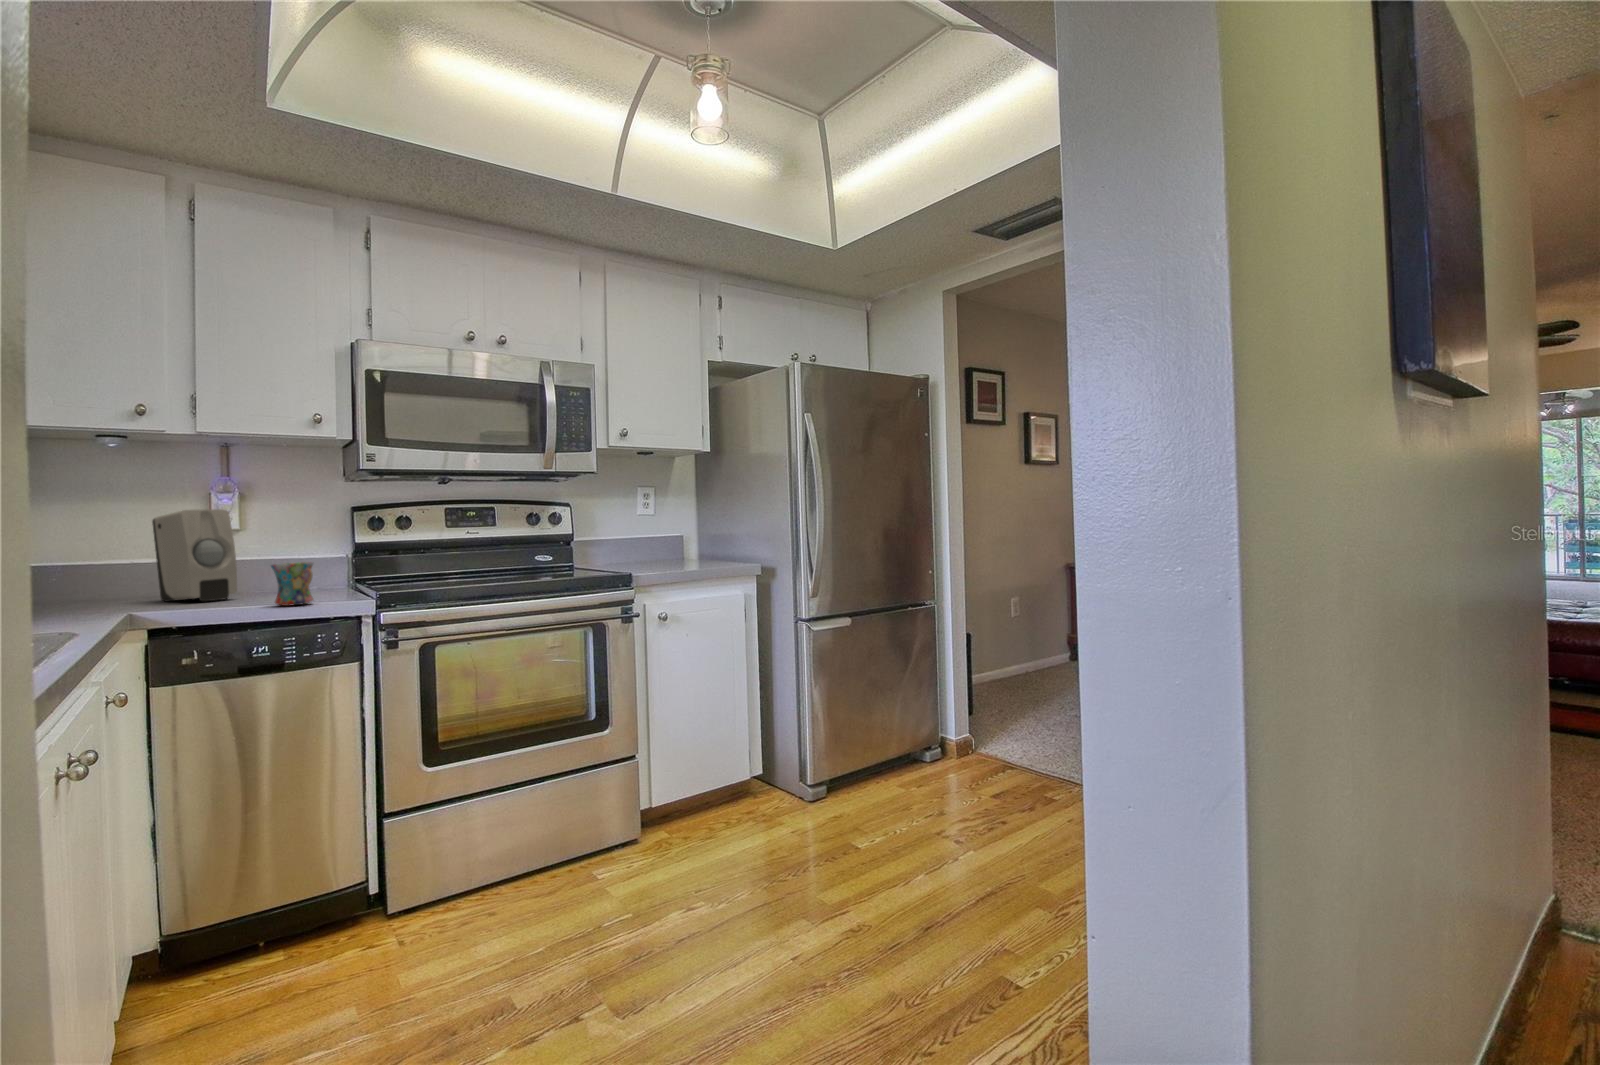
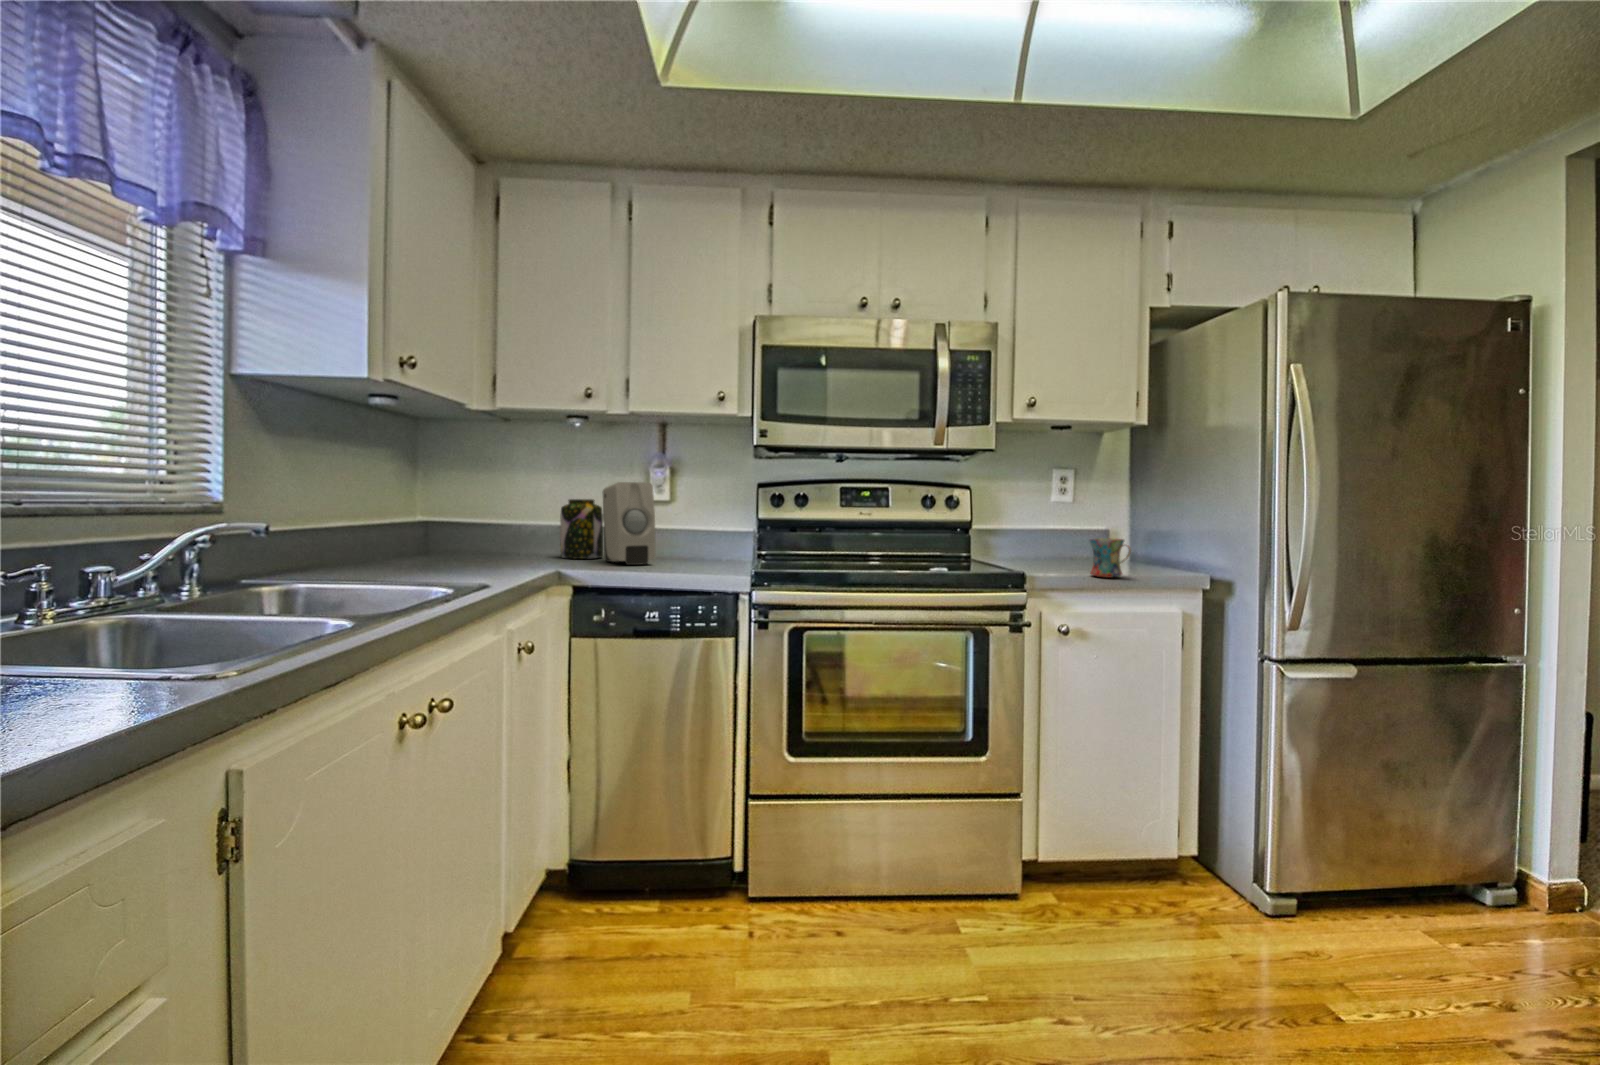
jar: none [81,531,149,603] -> present [560,499,603,559]
mug: present [271,562,313,606] -> present [1089,538,1131,578]

